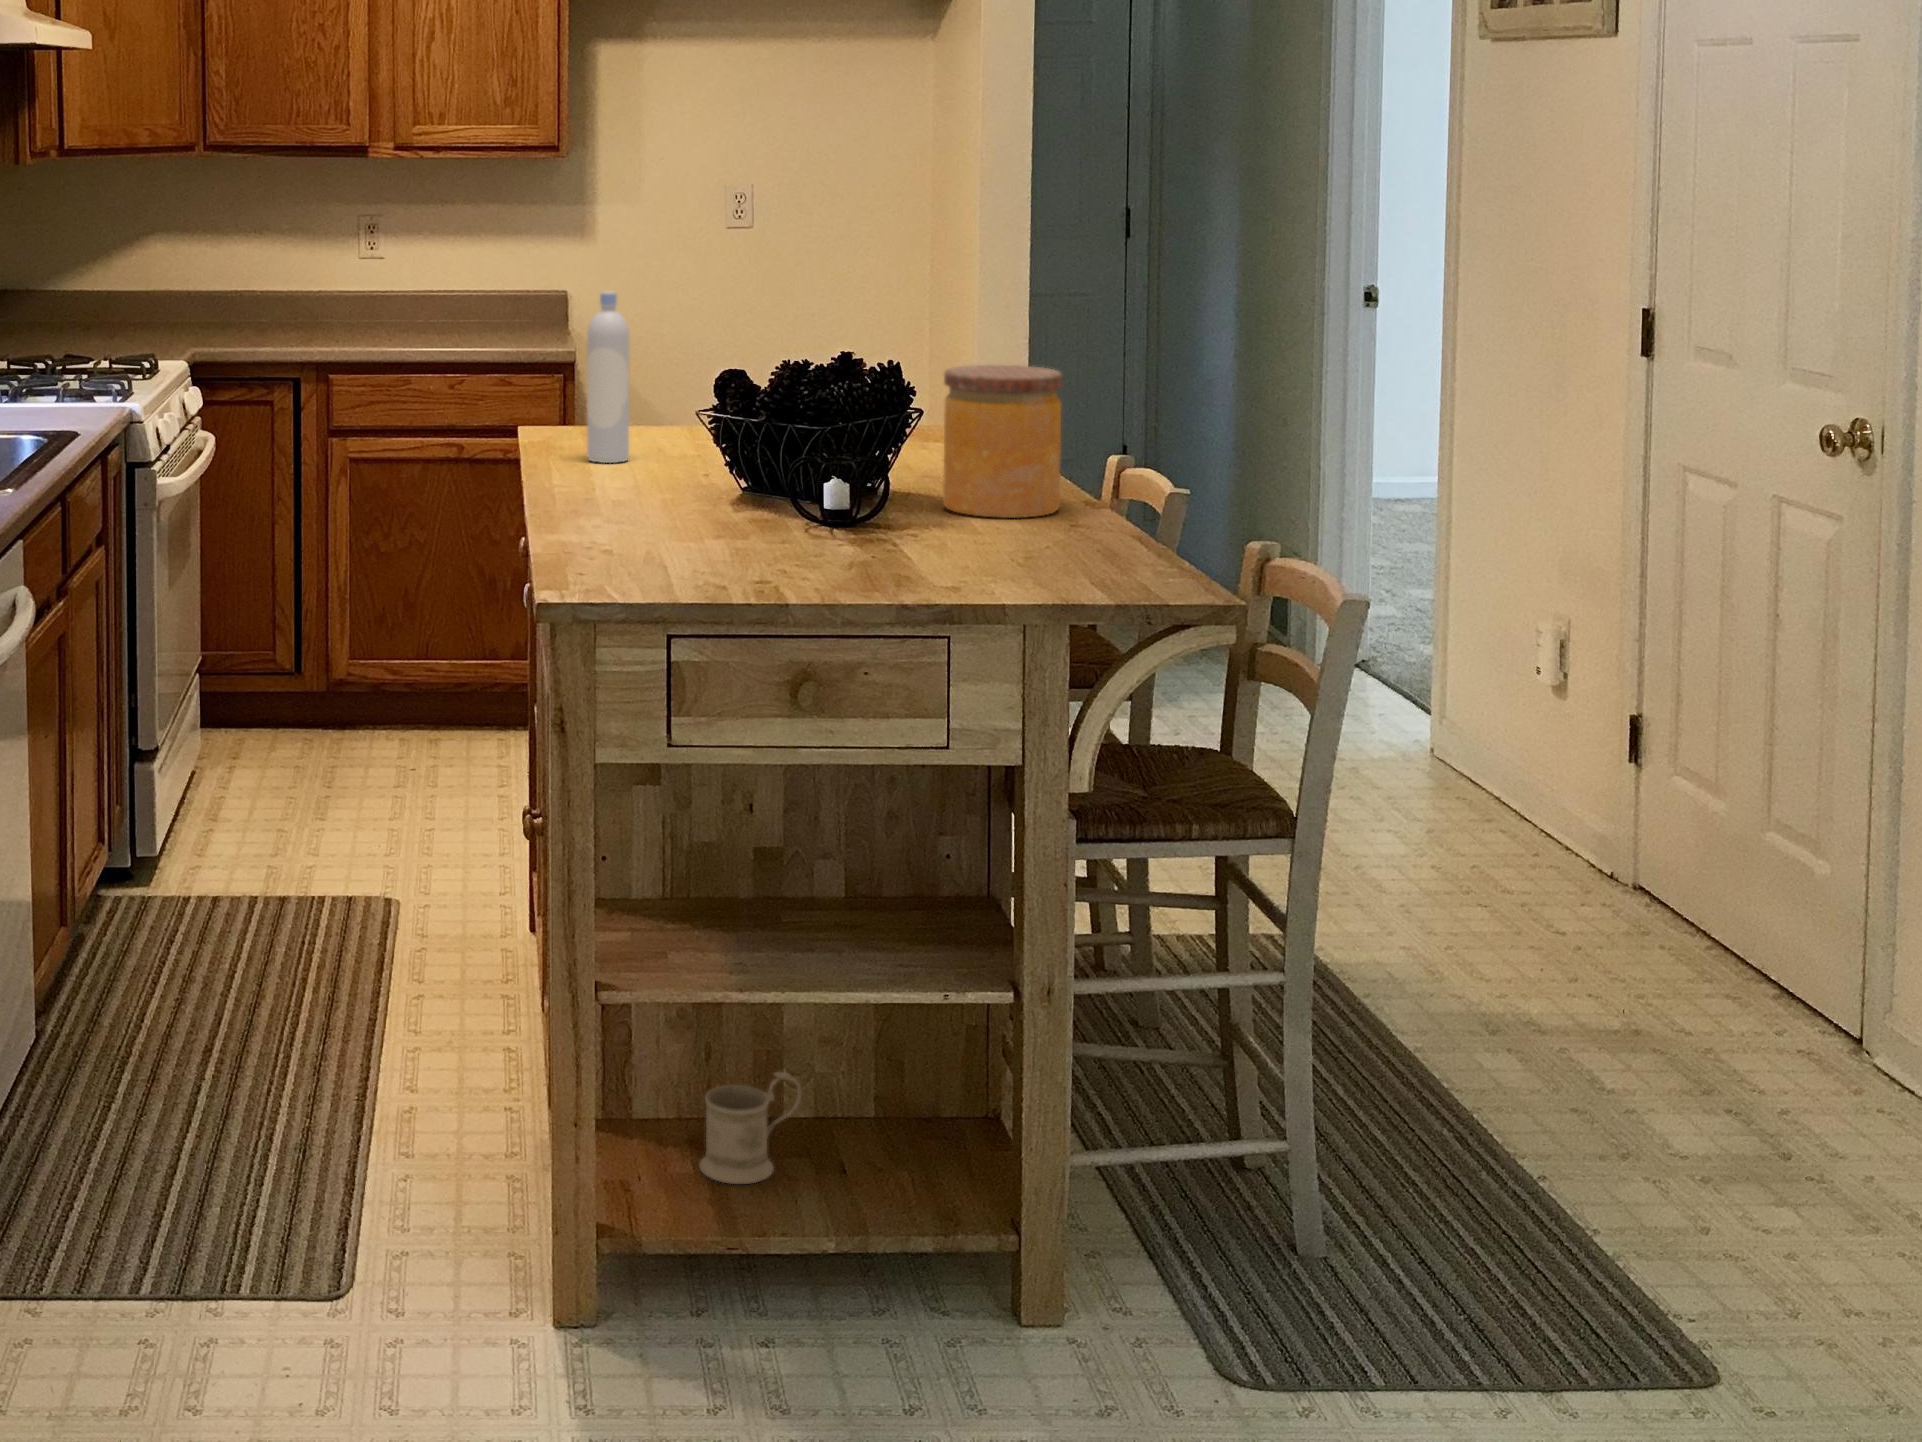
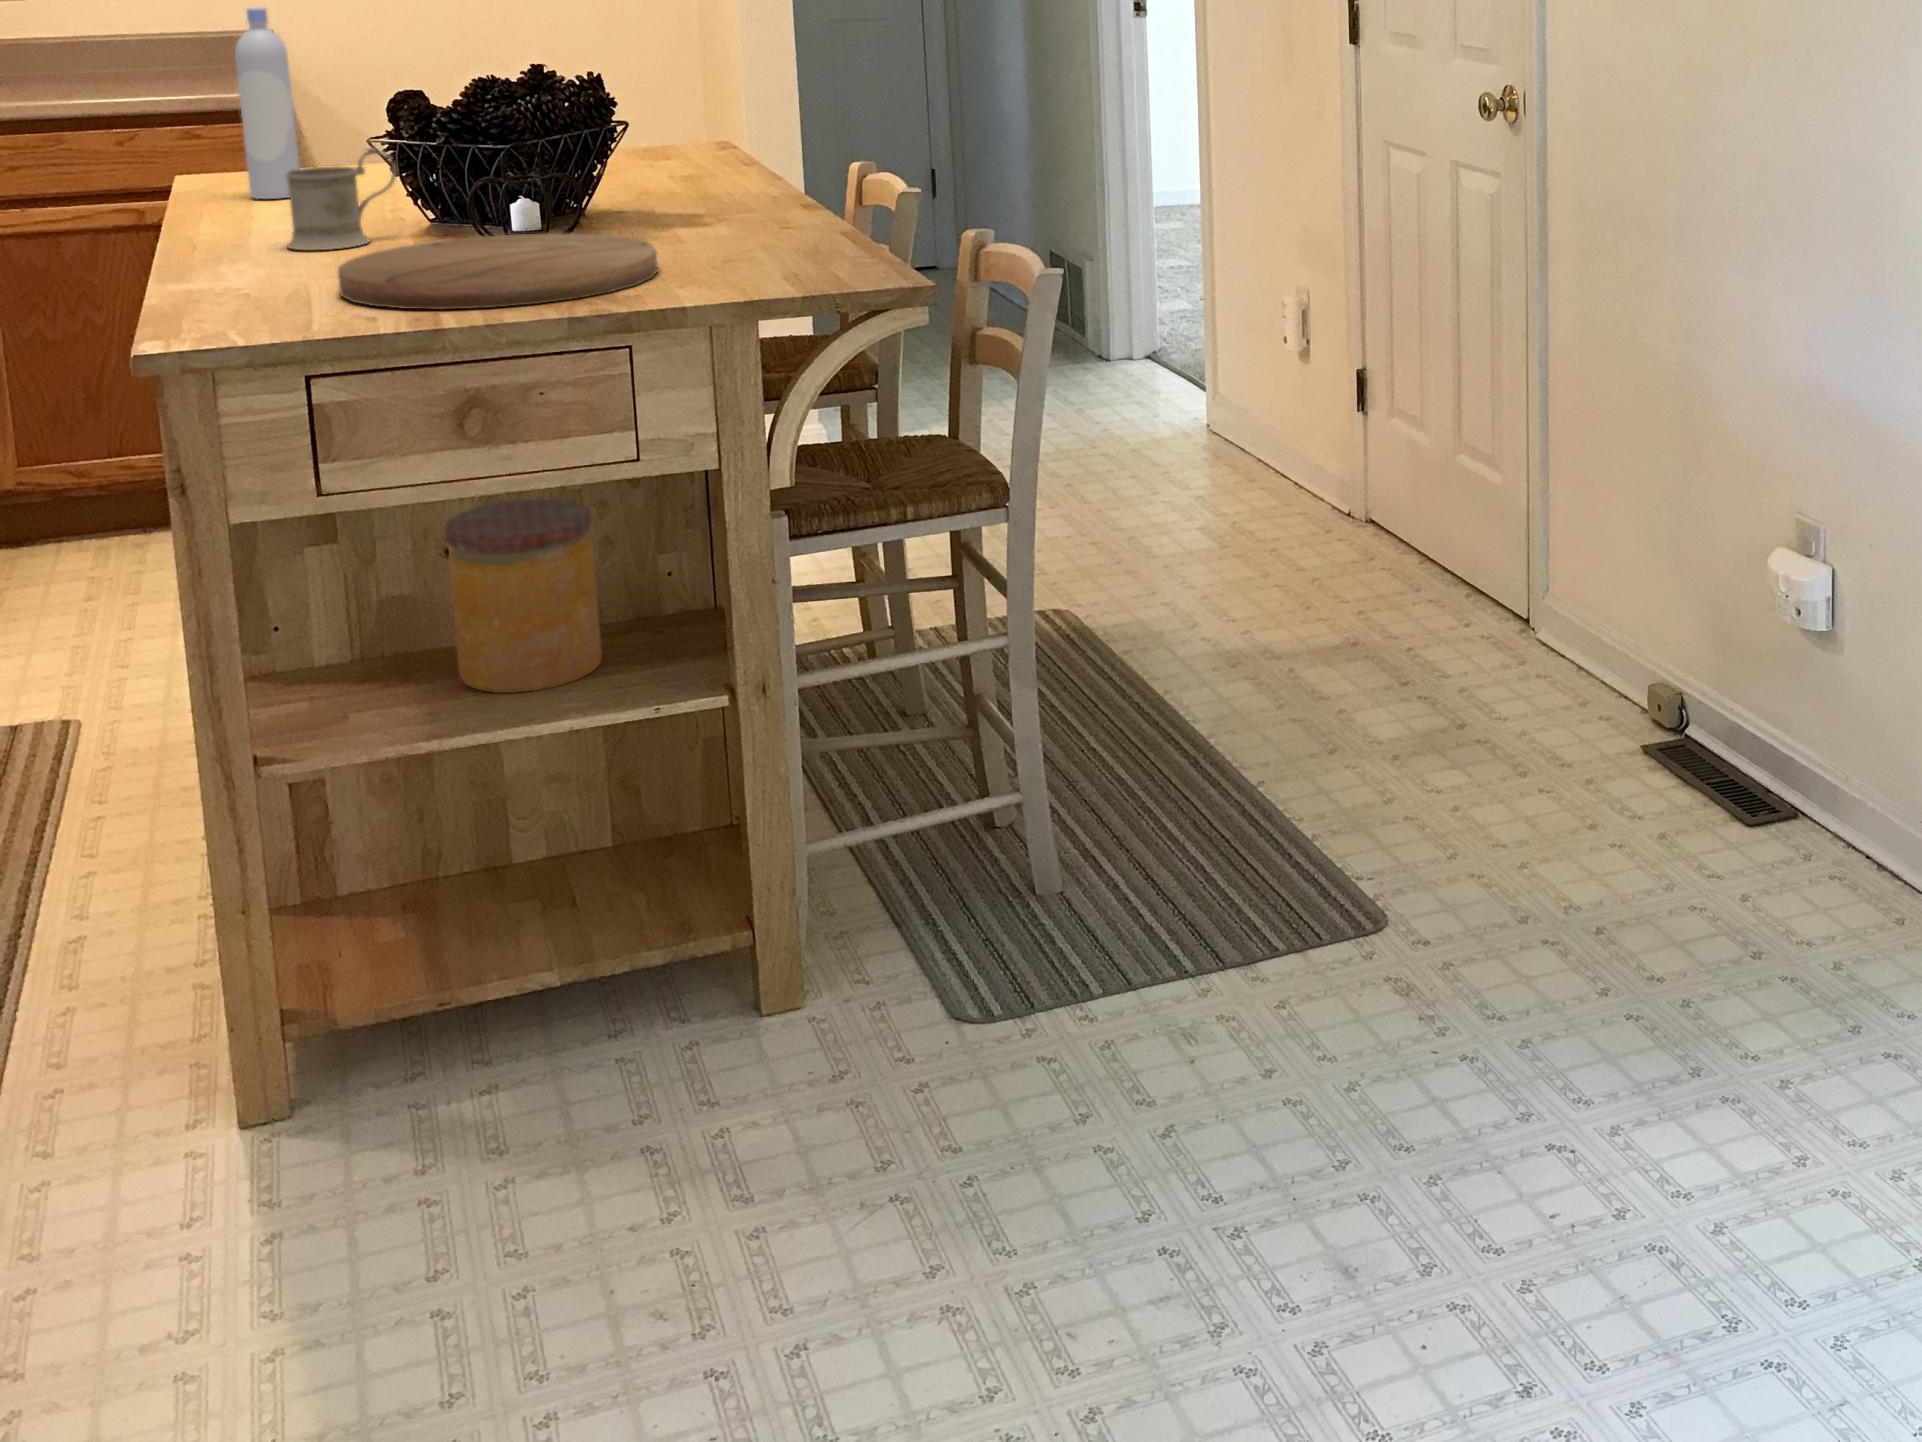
jar: present [943,365,1063,518] -> present [445,499,602,693]
cutting board: none [697,518,976,590] -> present [338,233,658,309]
mug: present [699,1072,801,1184] -> present [285,148,396,250]

